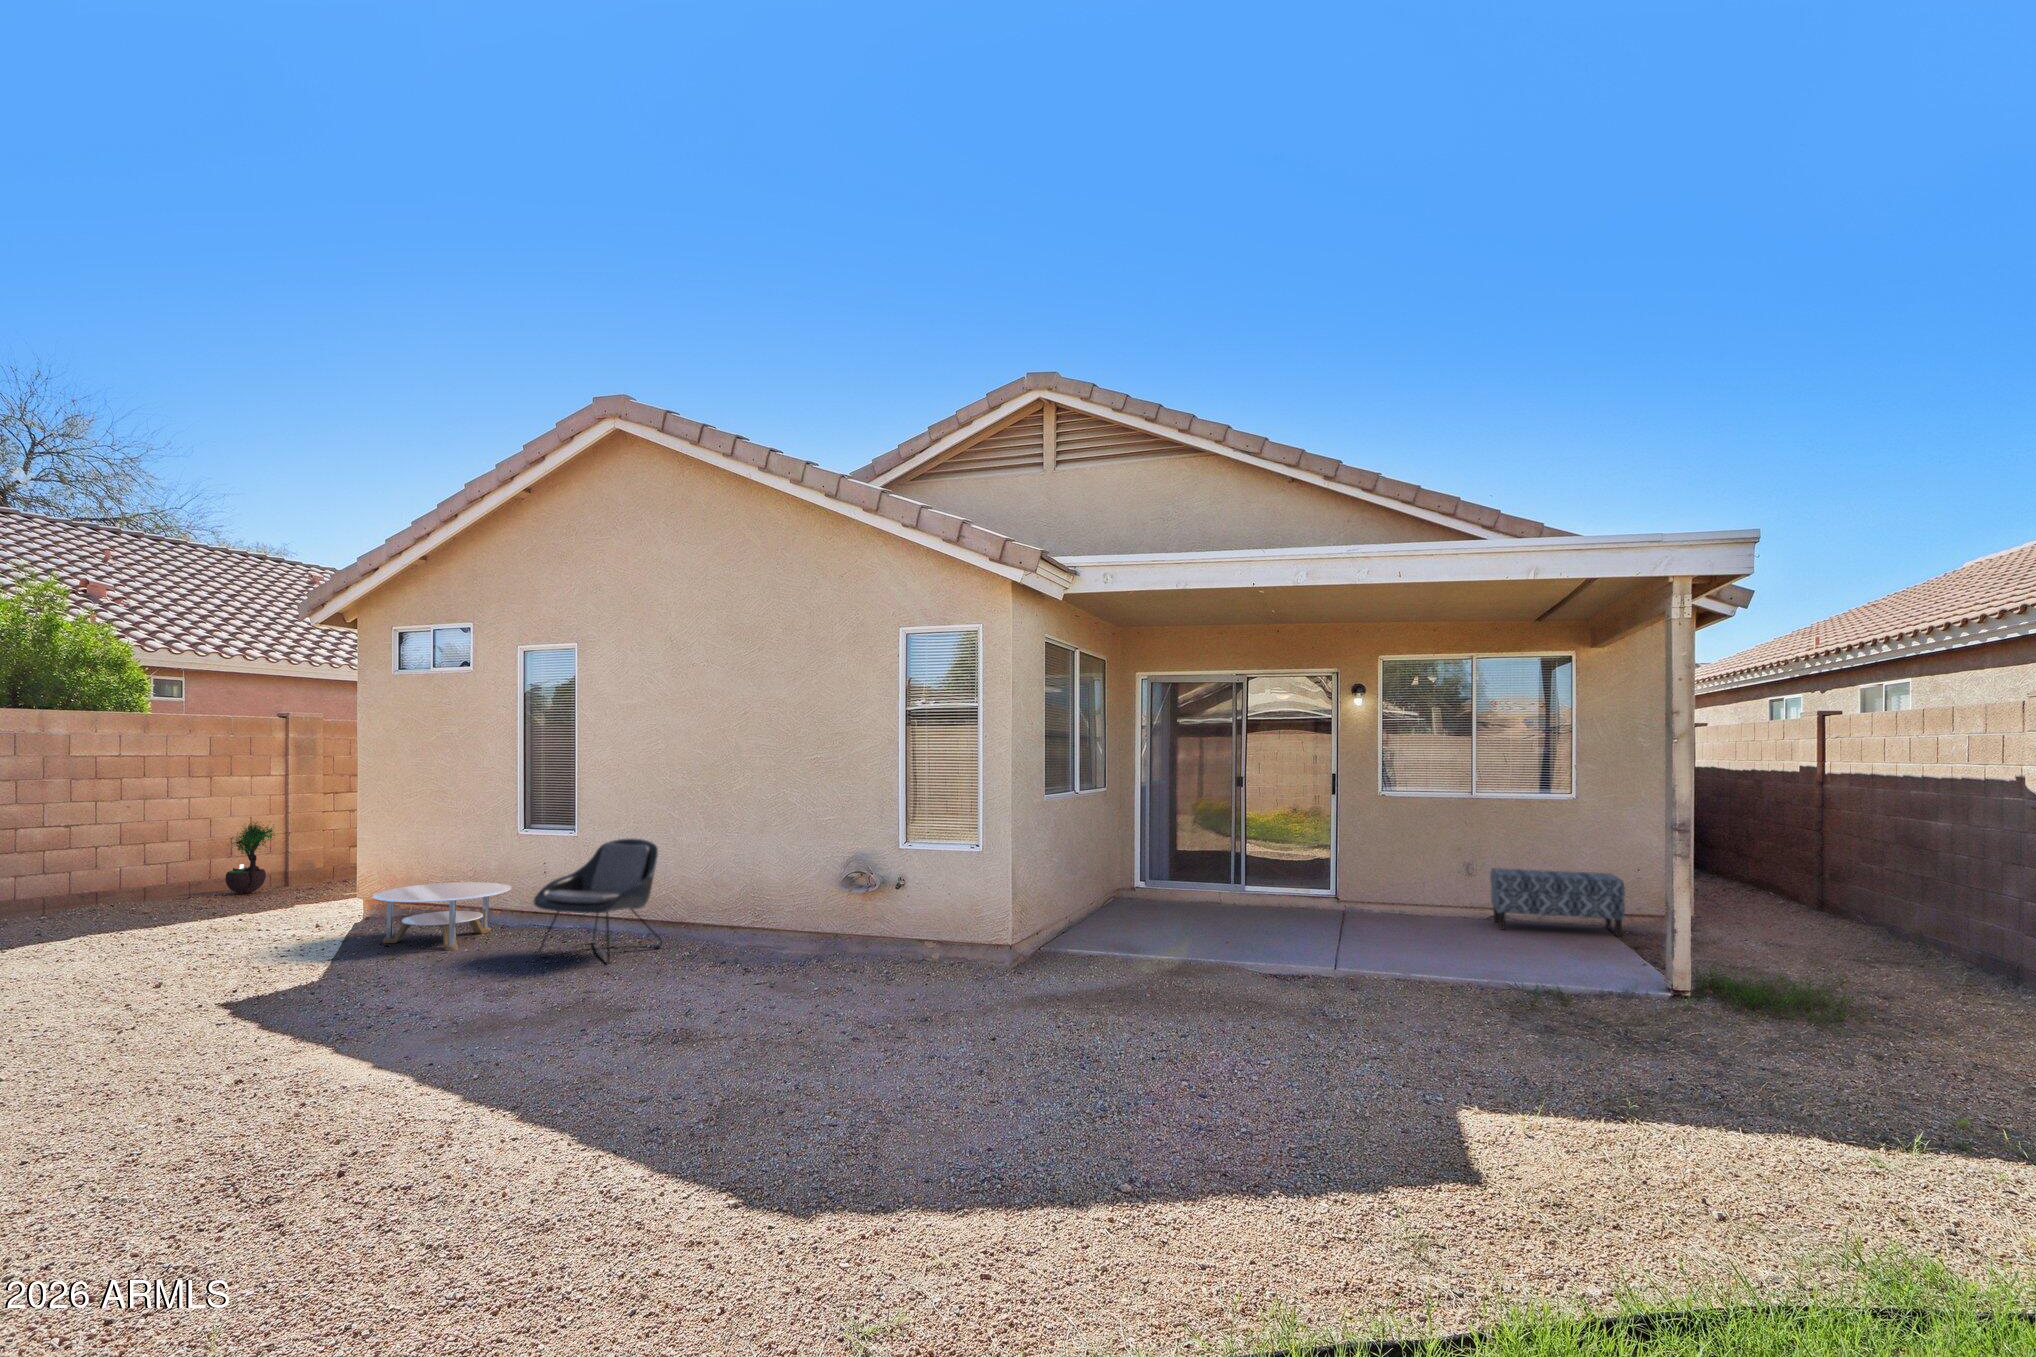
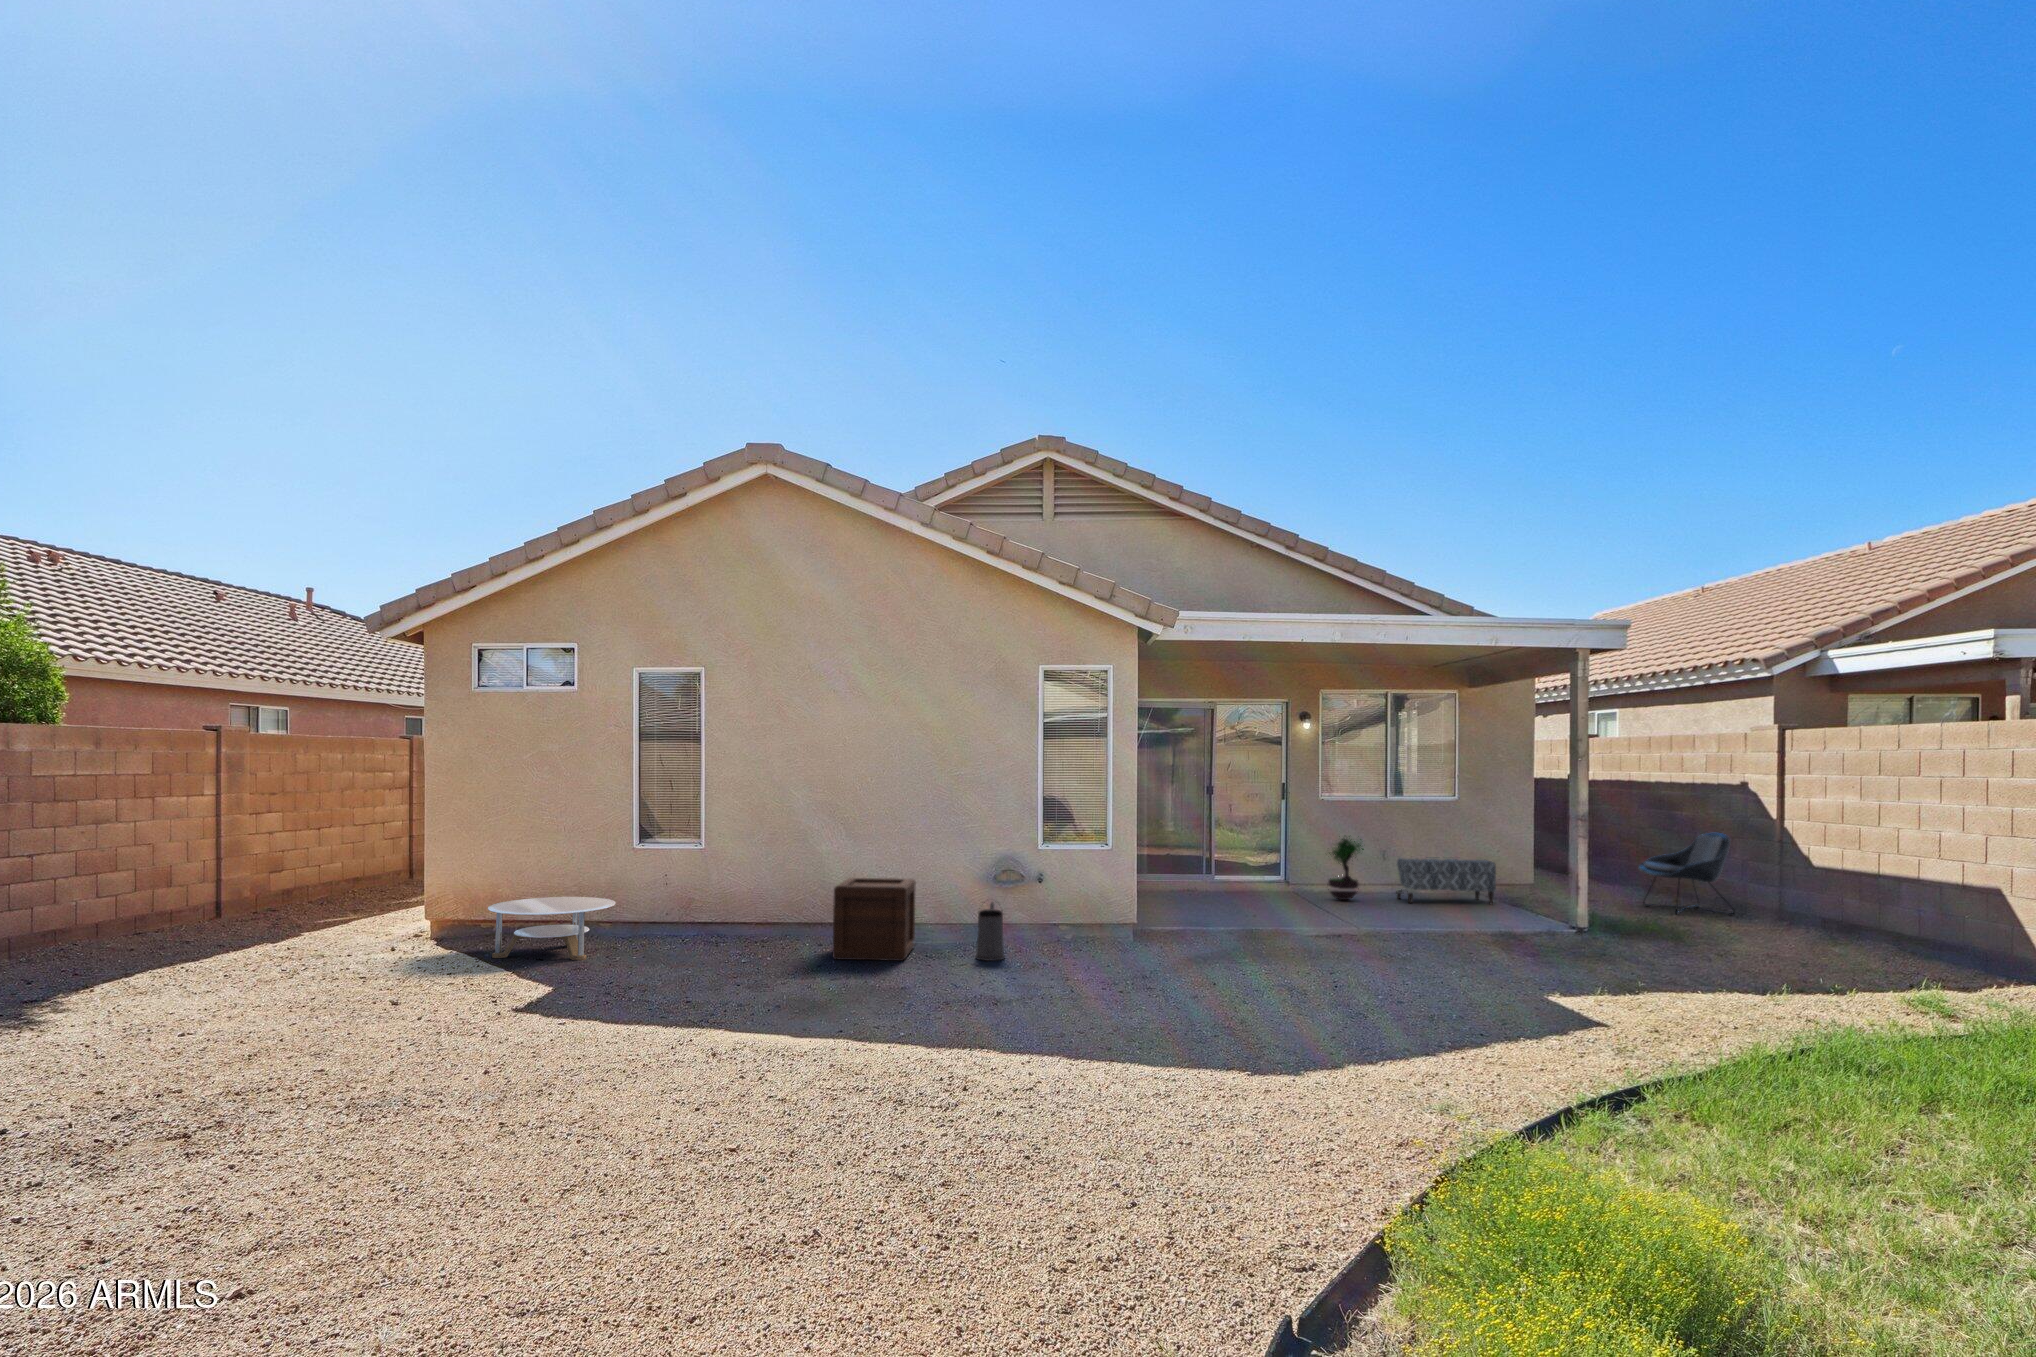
potted tree: present [225,822,275,894] -> present [1328,836,1364,900]
lounge chair: present [534,839,662,964] -> present [1638,833,1735,916]
wooden crate: none [677,874,793,973] -> present [833,878,916,961]
watering can: none [826,907,872,980] -> present [975,902,1005,961]

